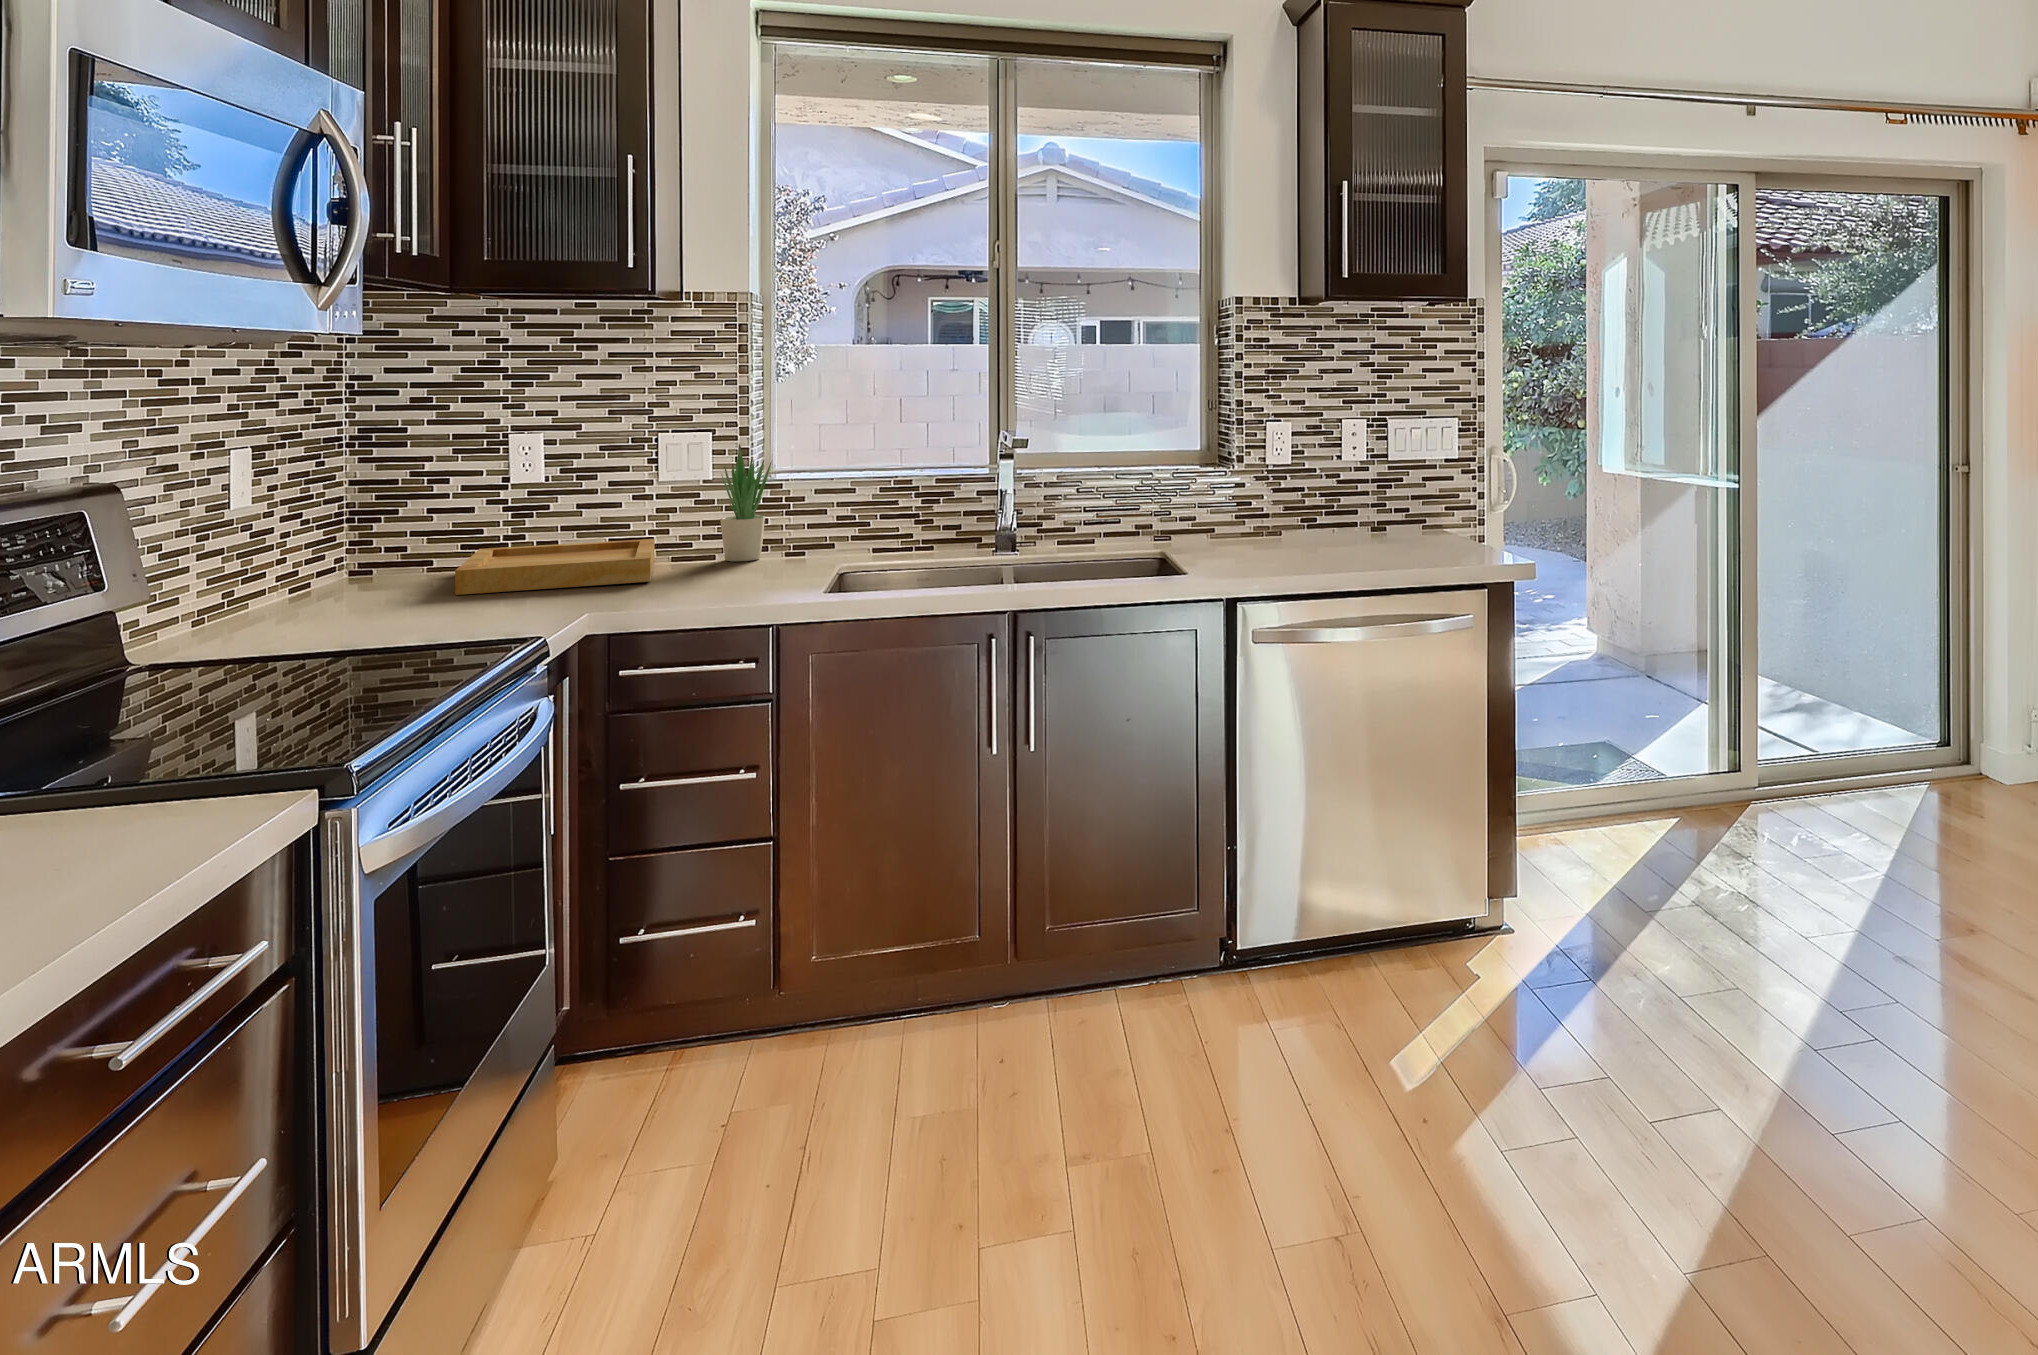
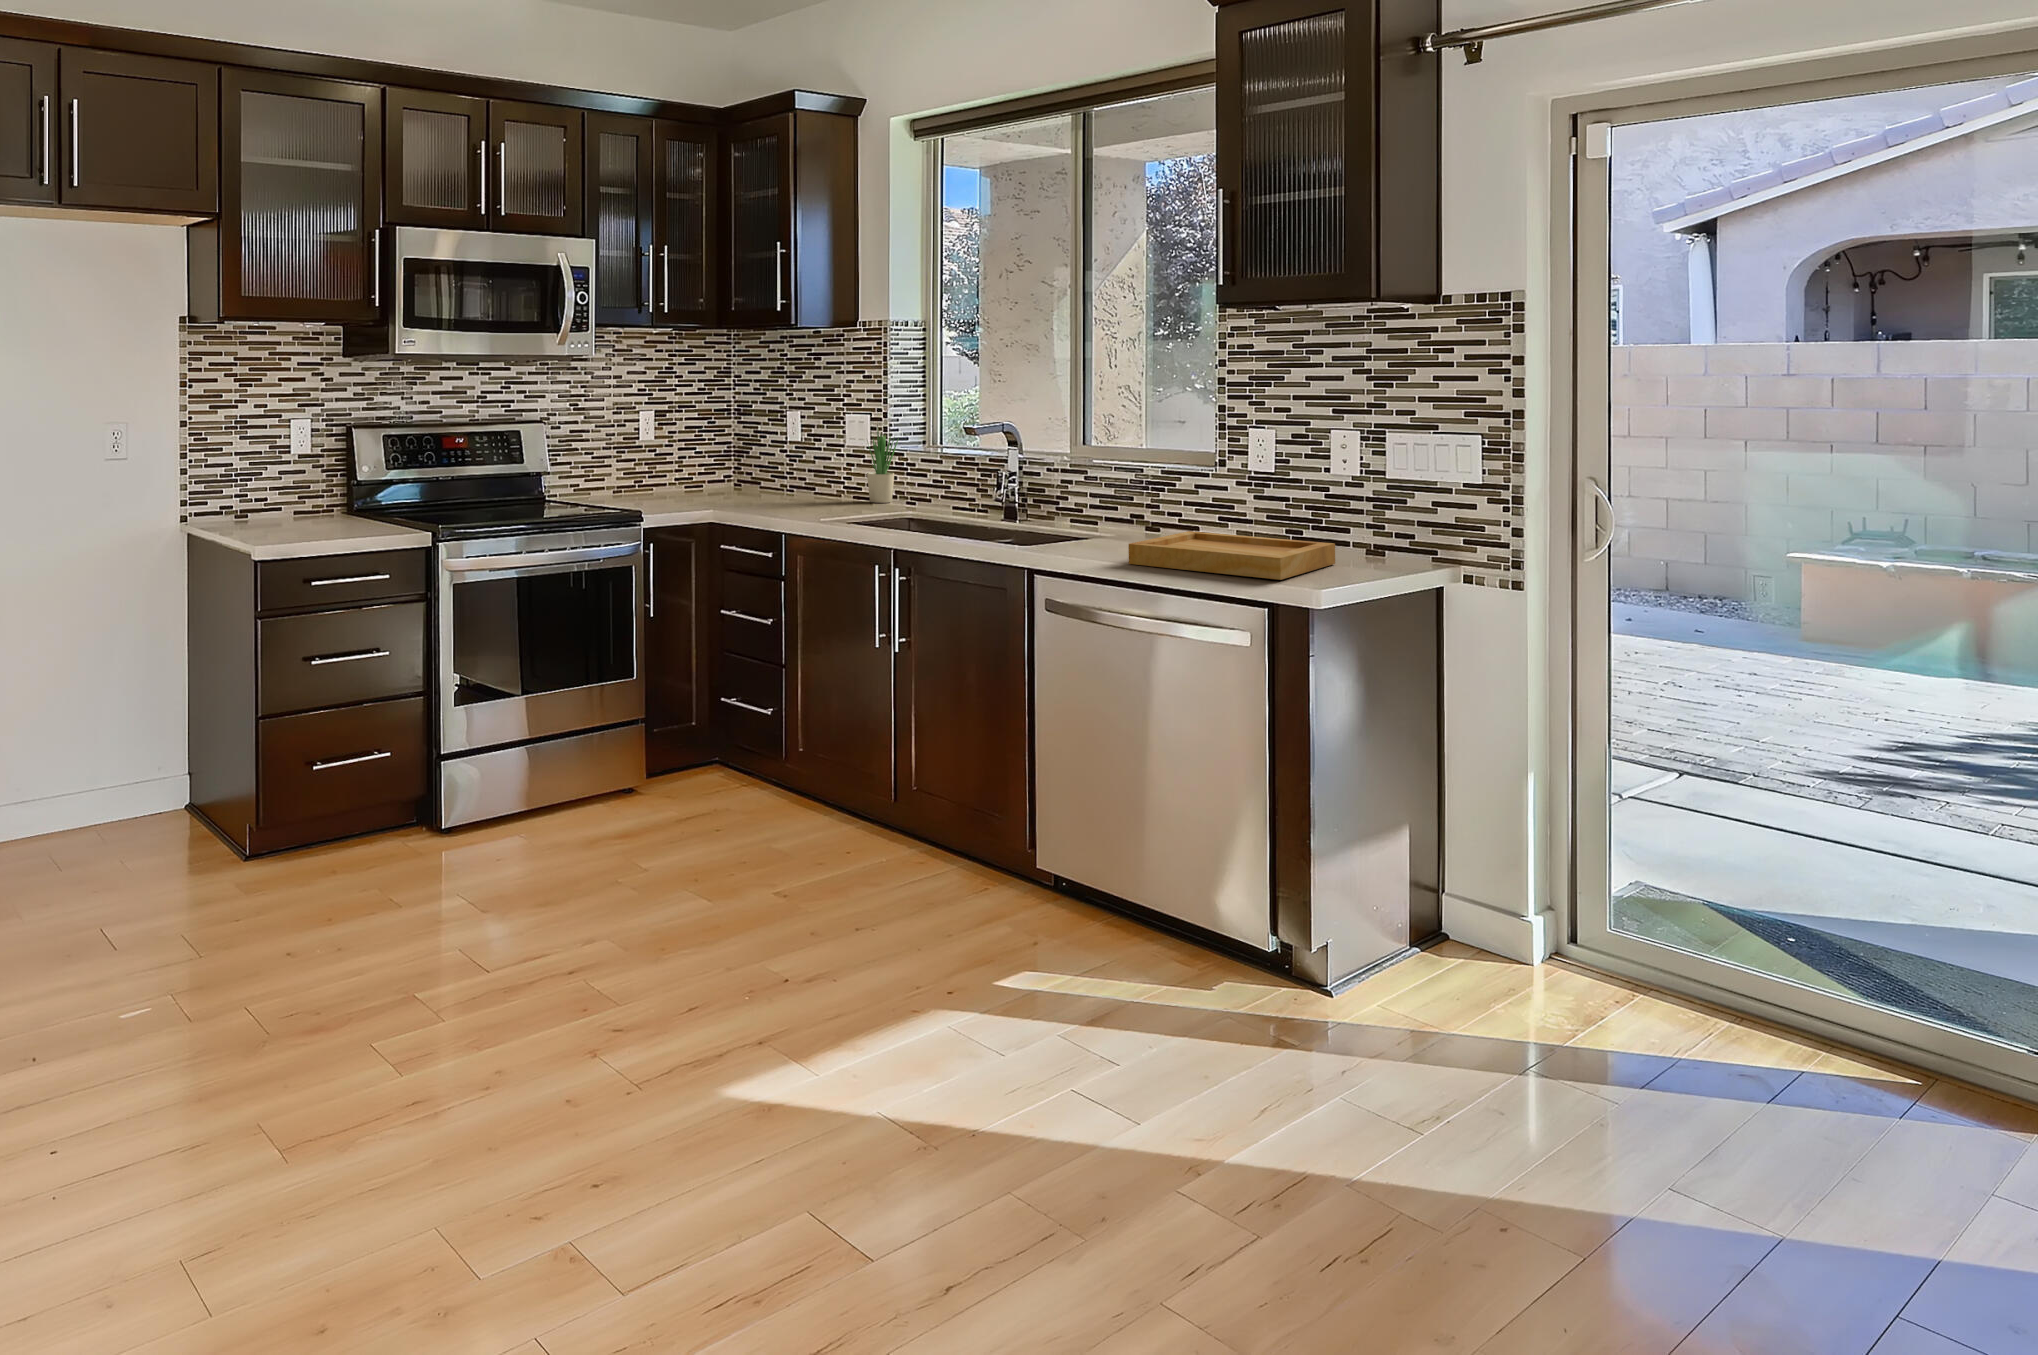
tray: present [455,539,655,595] -> present [1129,531,1335,580]

